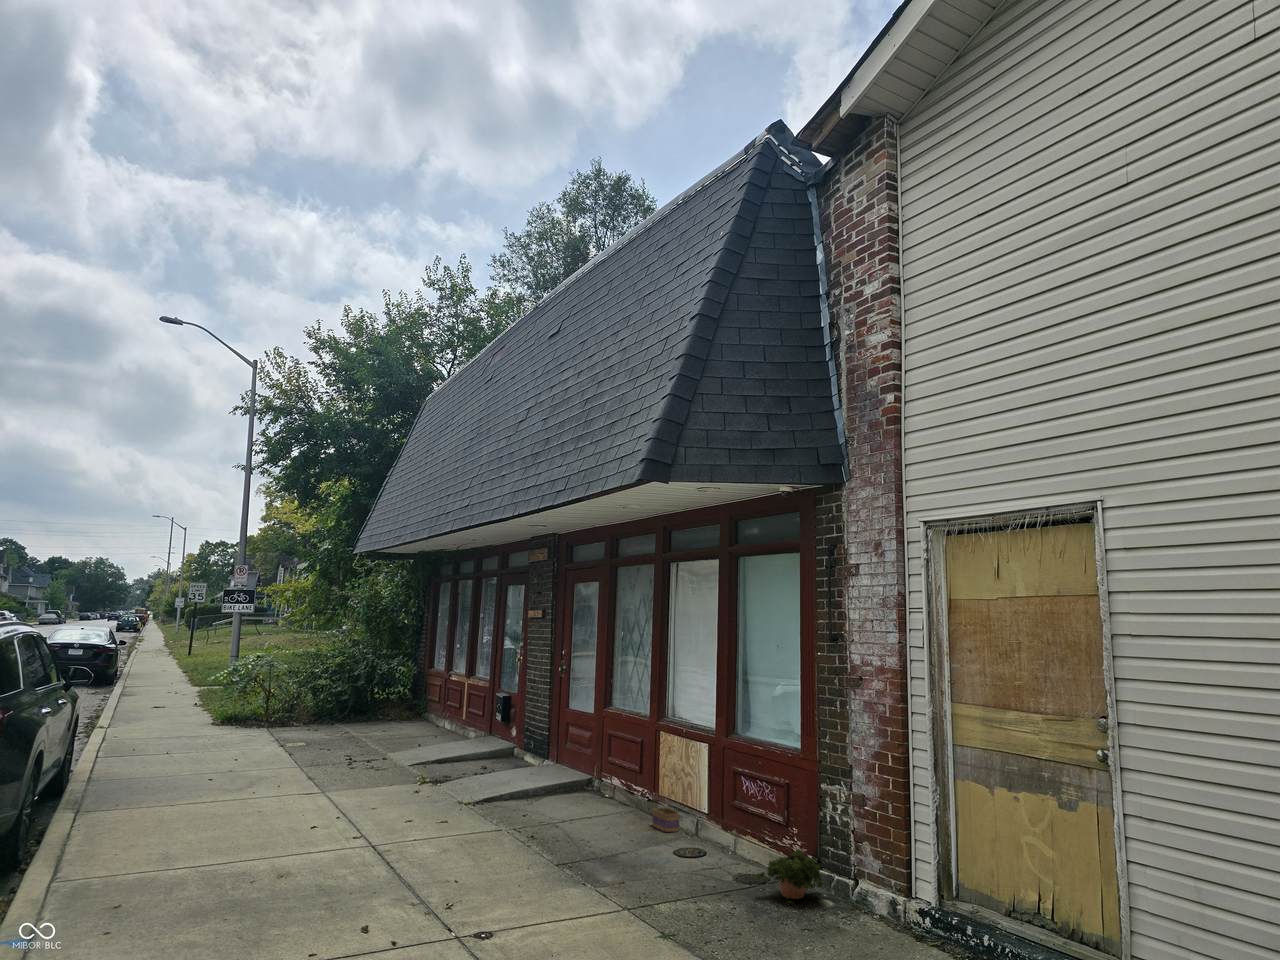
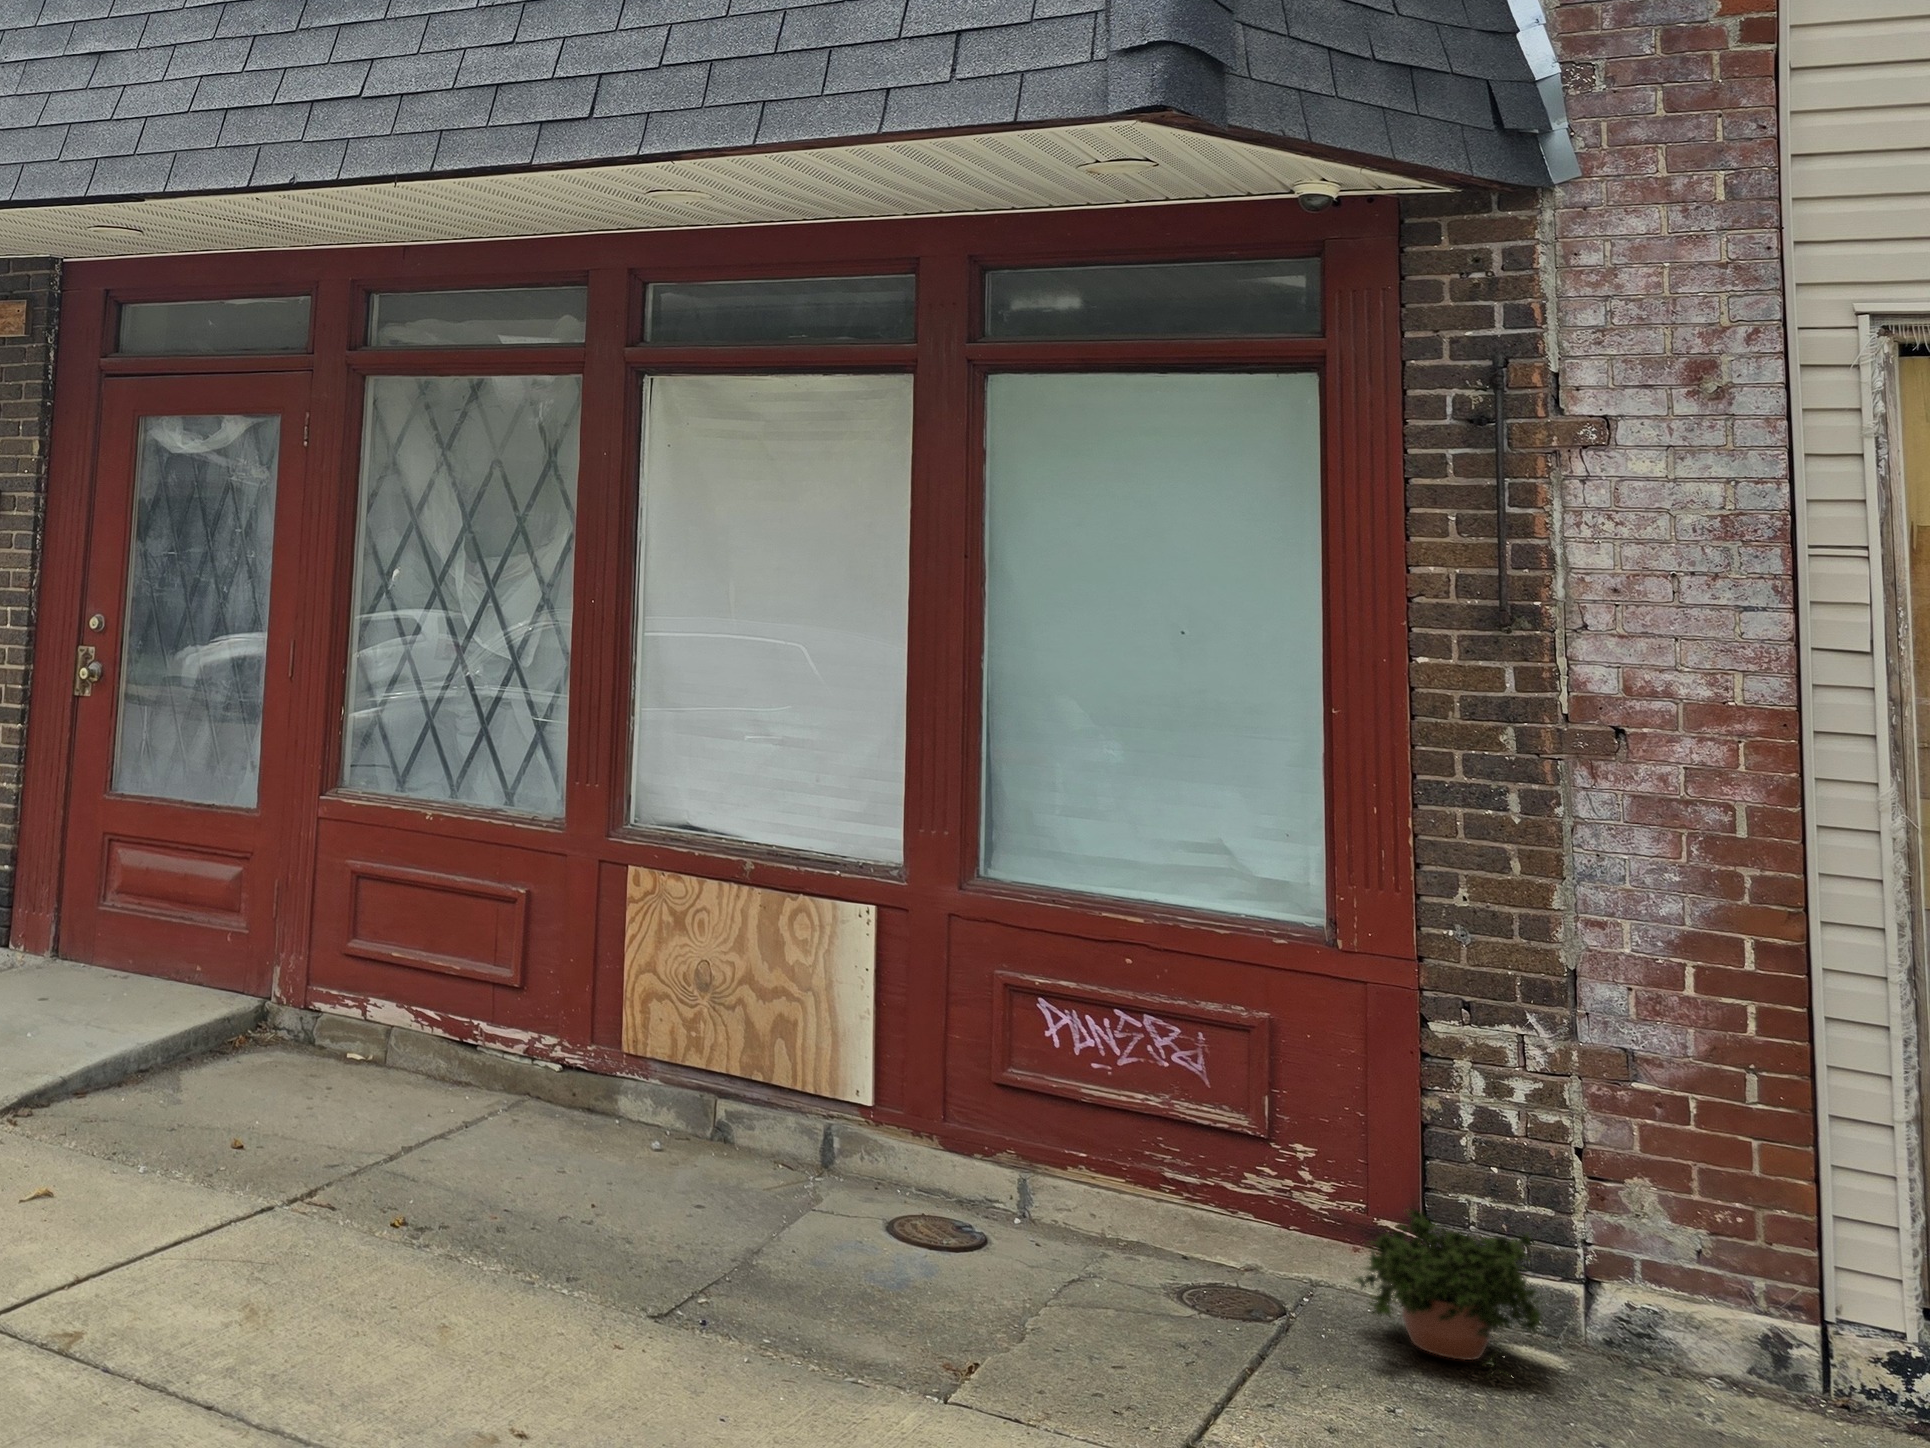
basket: present [652,807,679,832] -> none [658,1051,756,1174]

